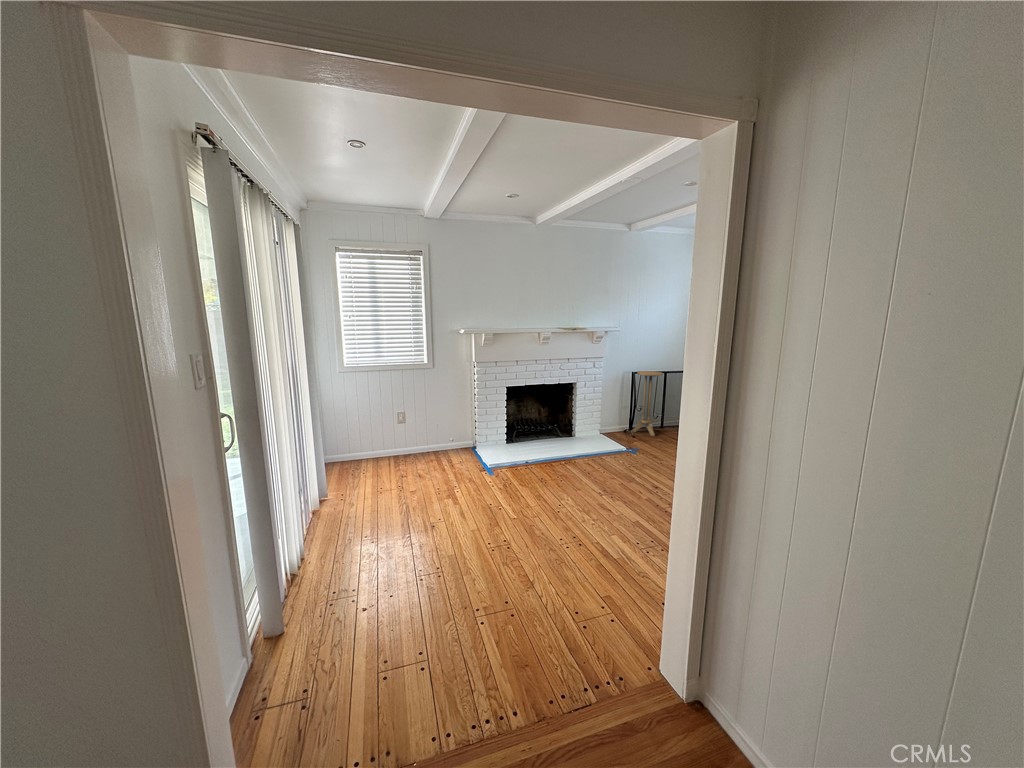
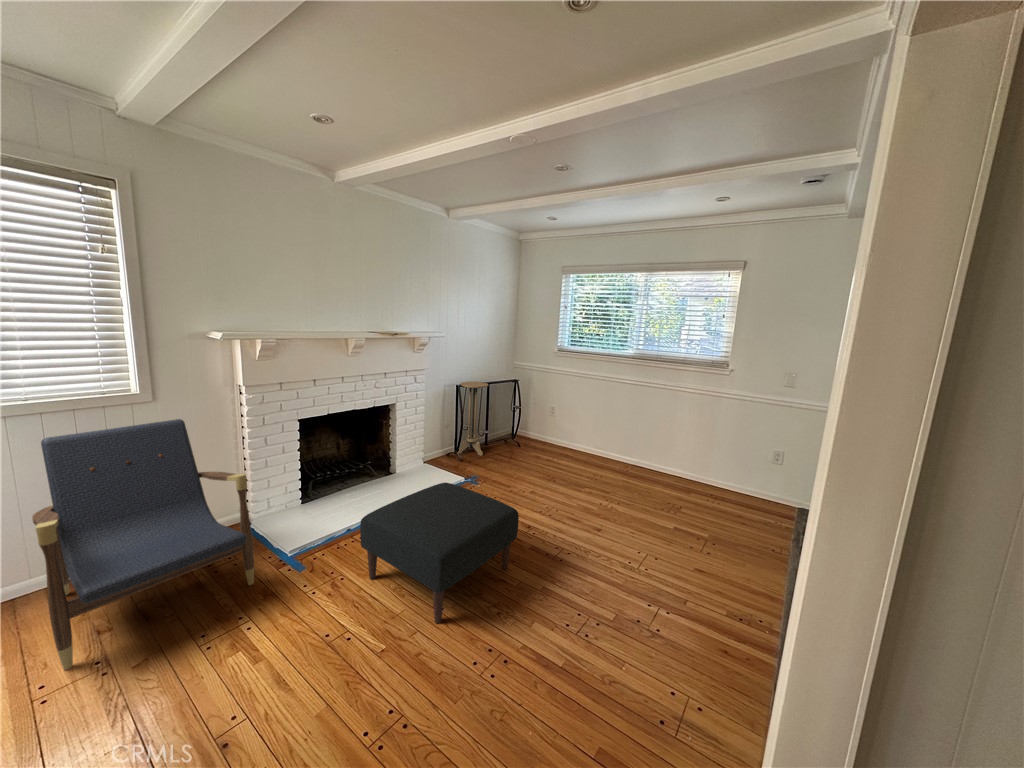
lounge chair: none [382,378,468,486] -> present [32,419,254,670]
ottoman: none [521,439,630,521] -> present [360,483,519,623]

